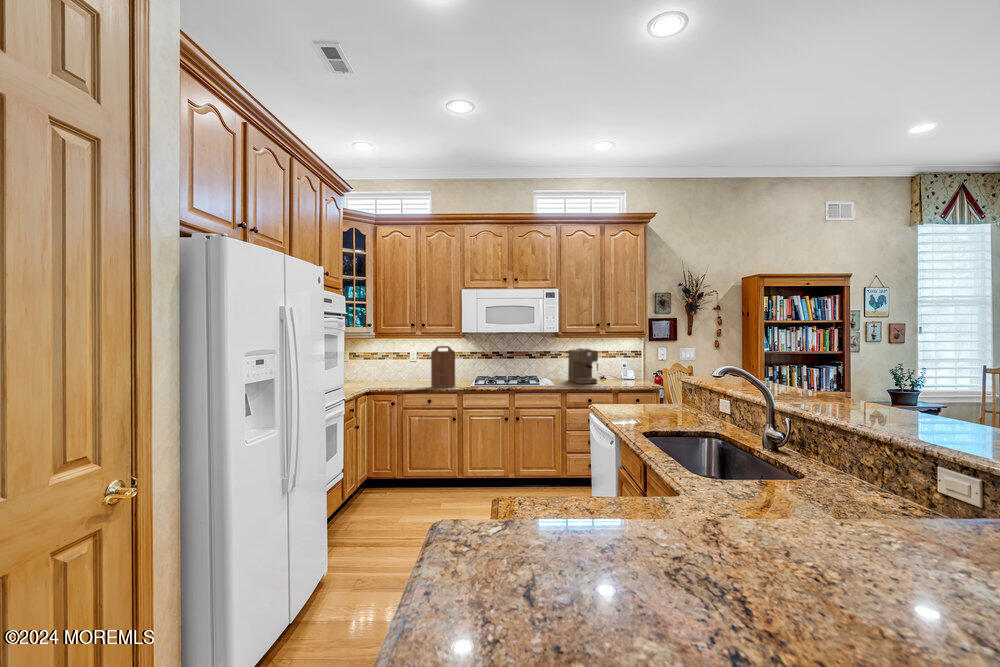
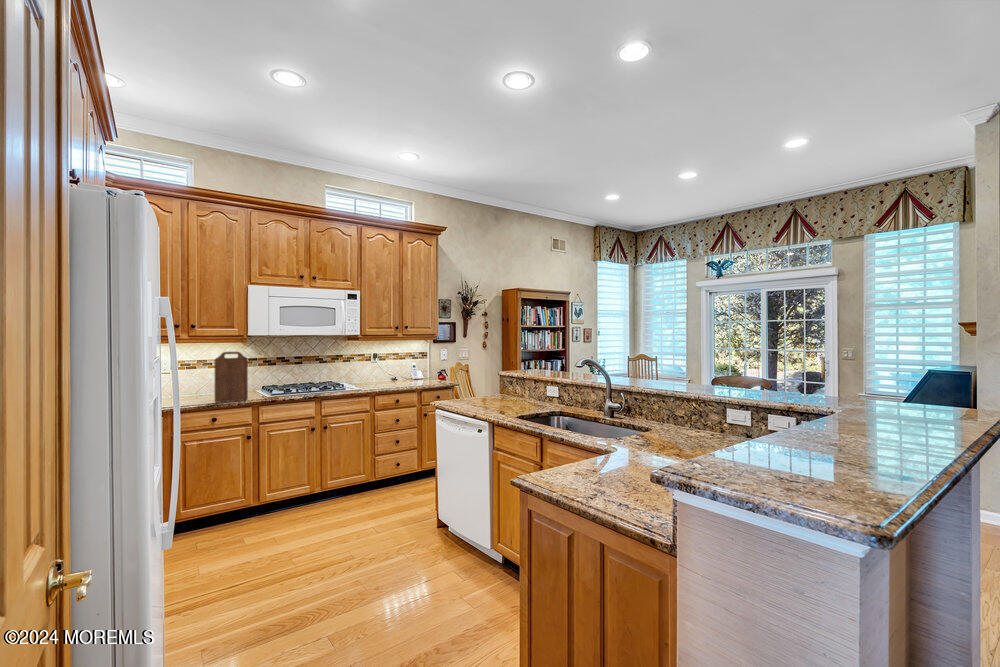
coffee maker: present [568,348,598,384] -> none [366,351,399,386]

